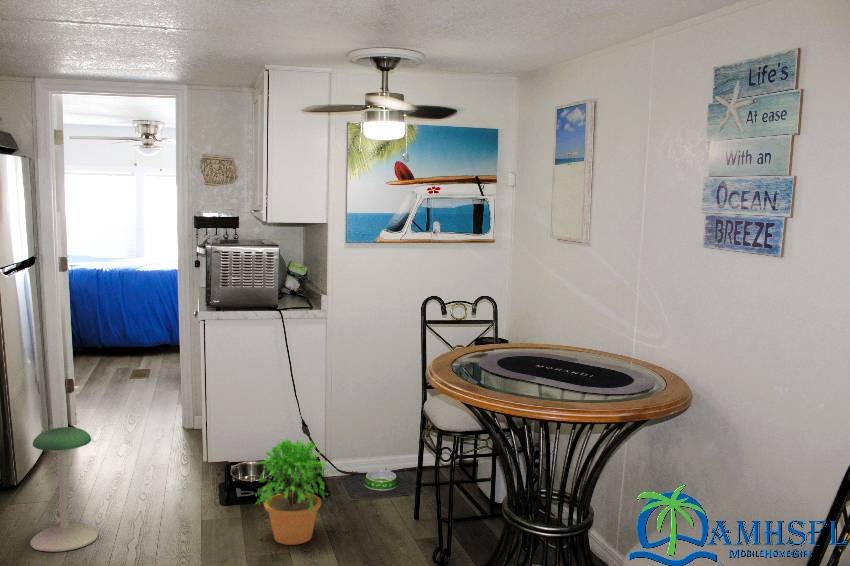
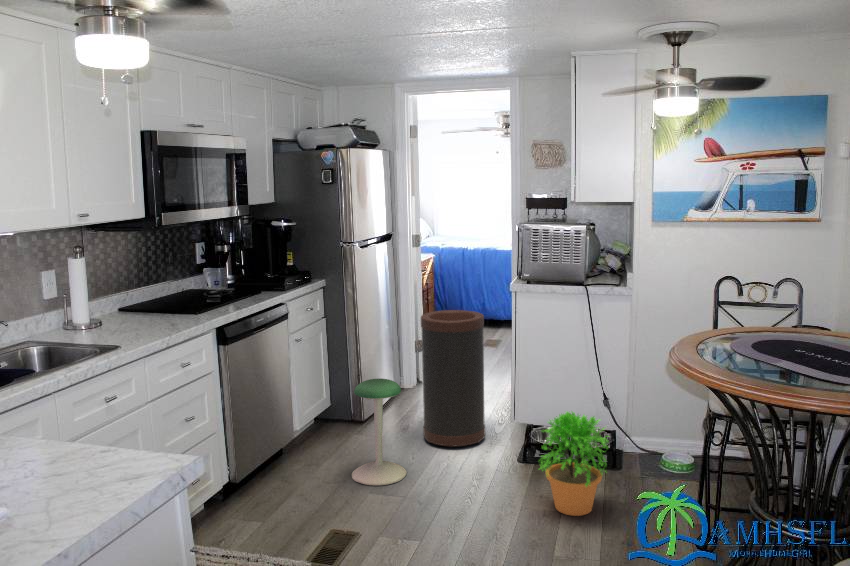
trash can: none [97,343,176,499] -> present [421,310,485,446]

